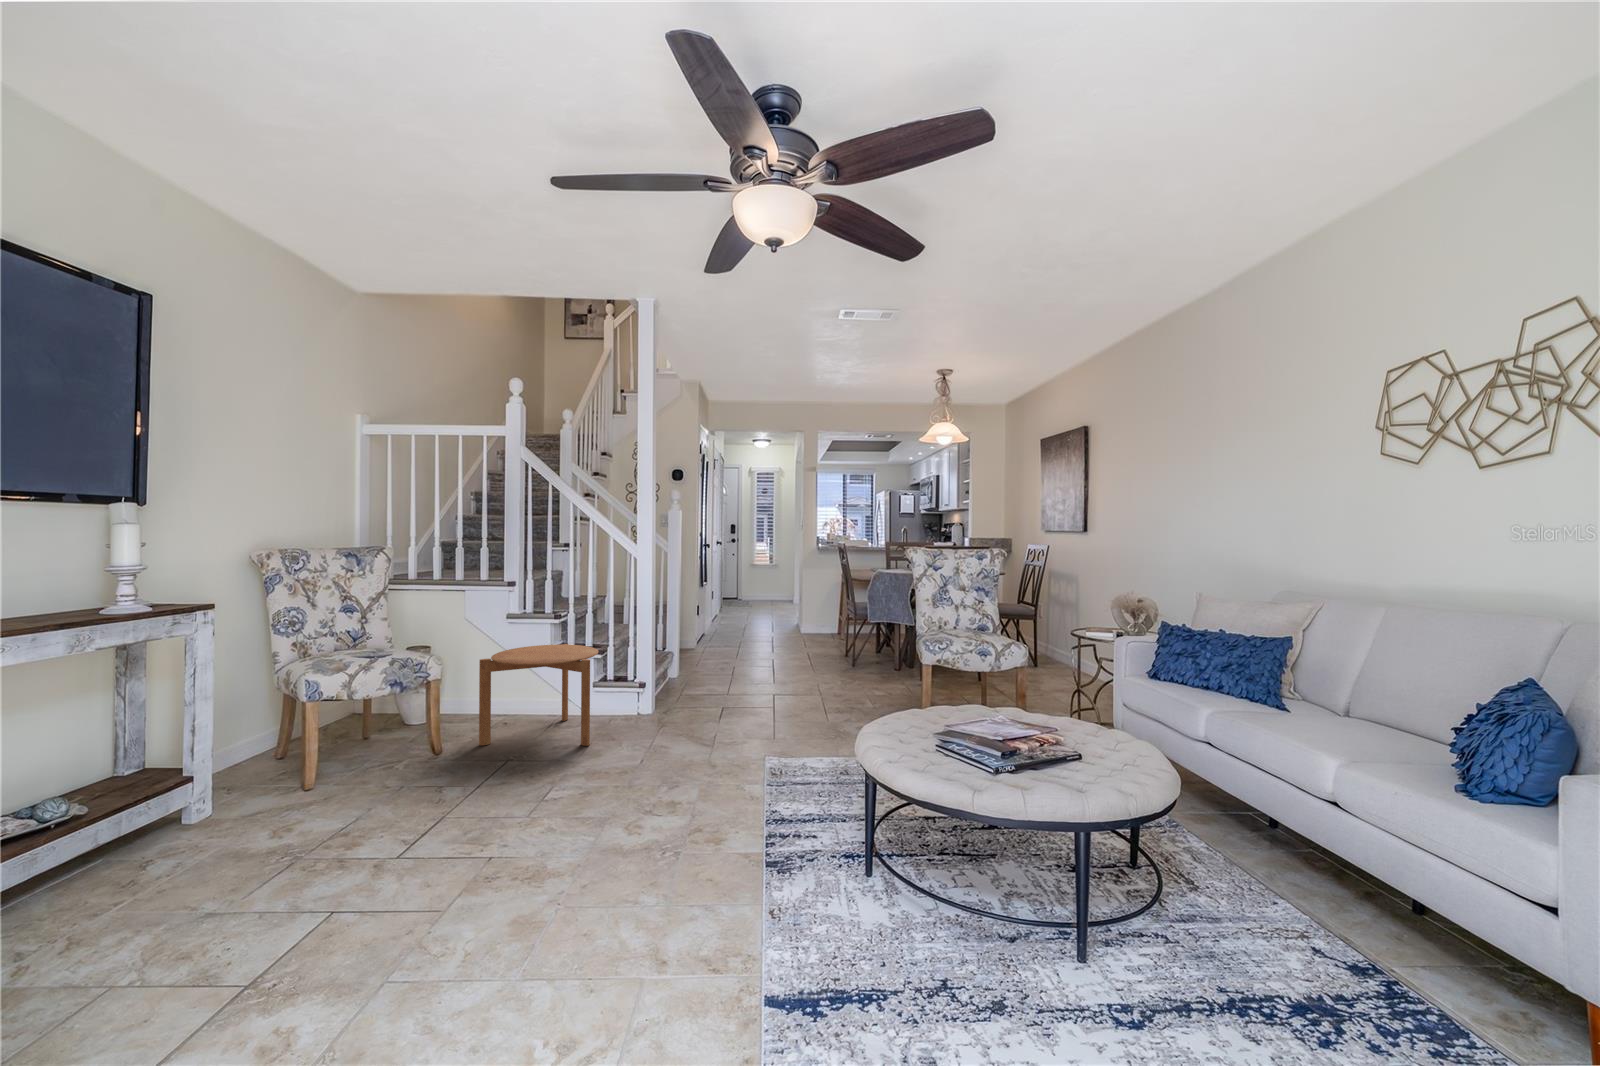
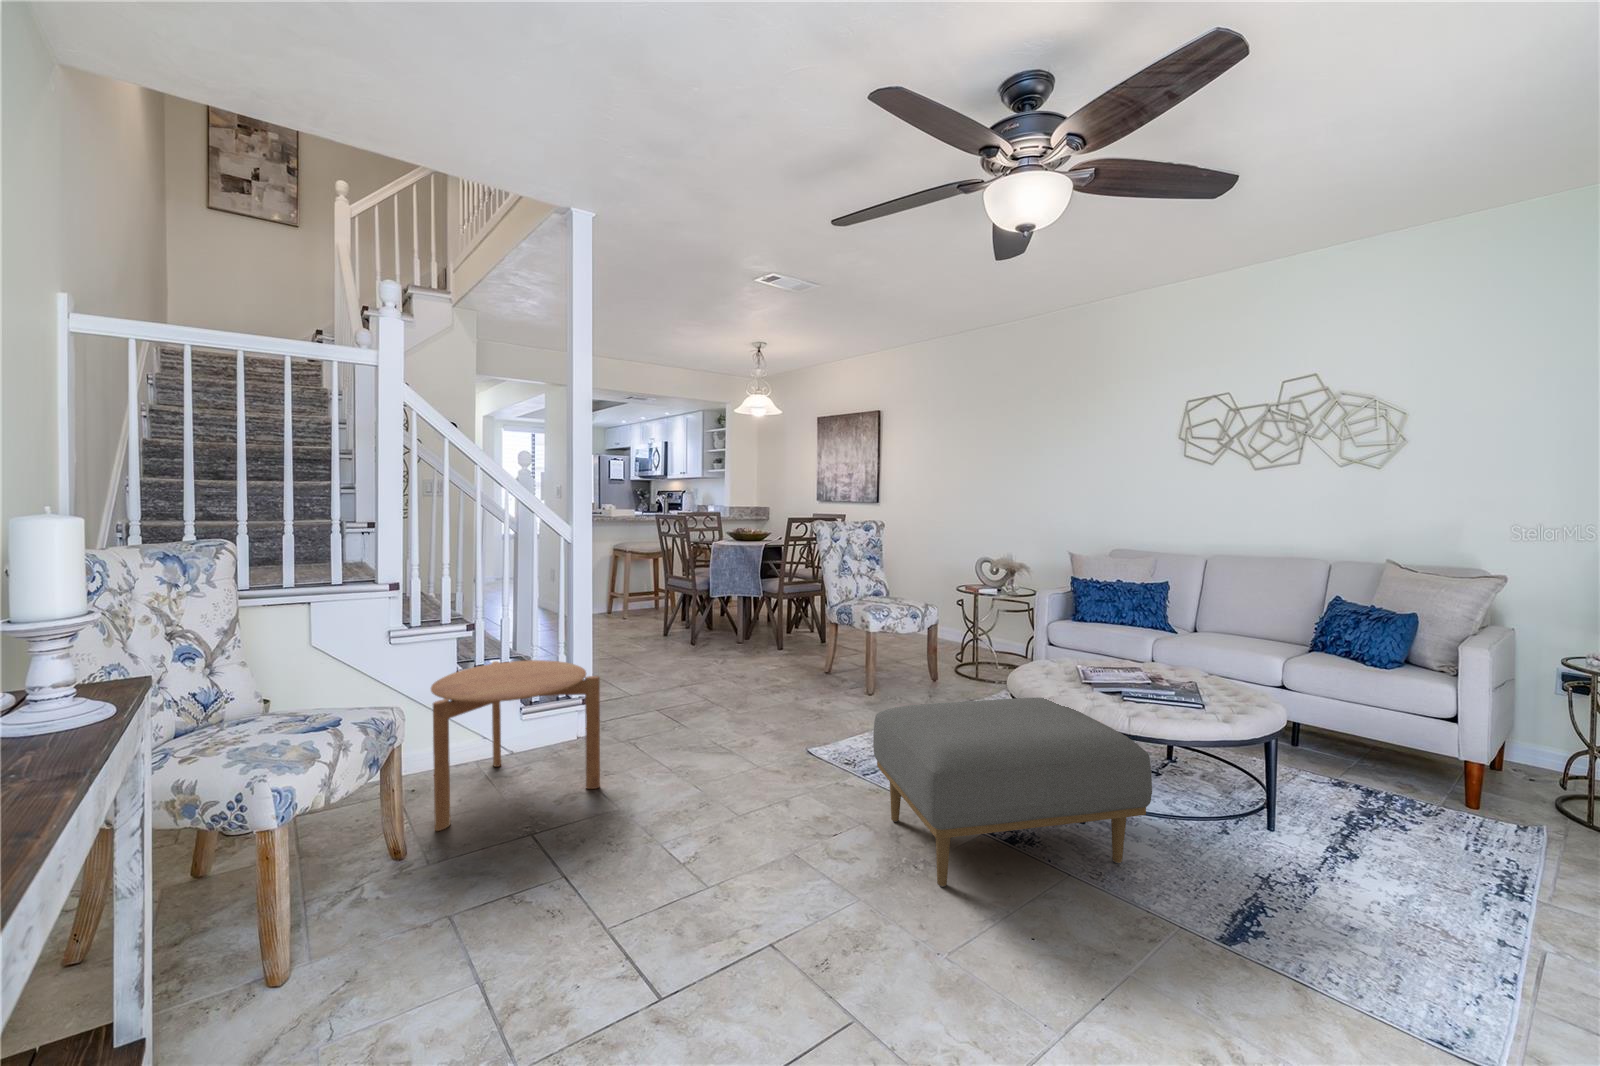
ottoman: none [631,714,890,910] -> present [873,698,1152,887]

